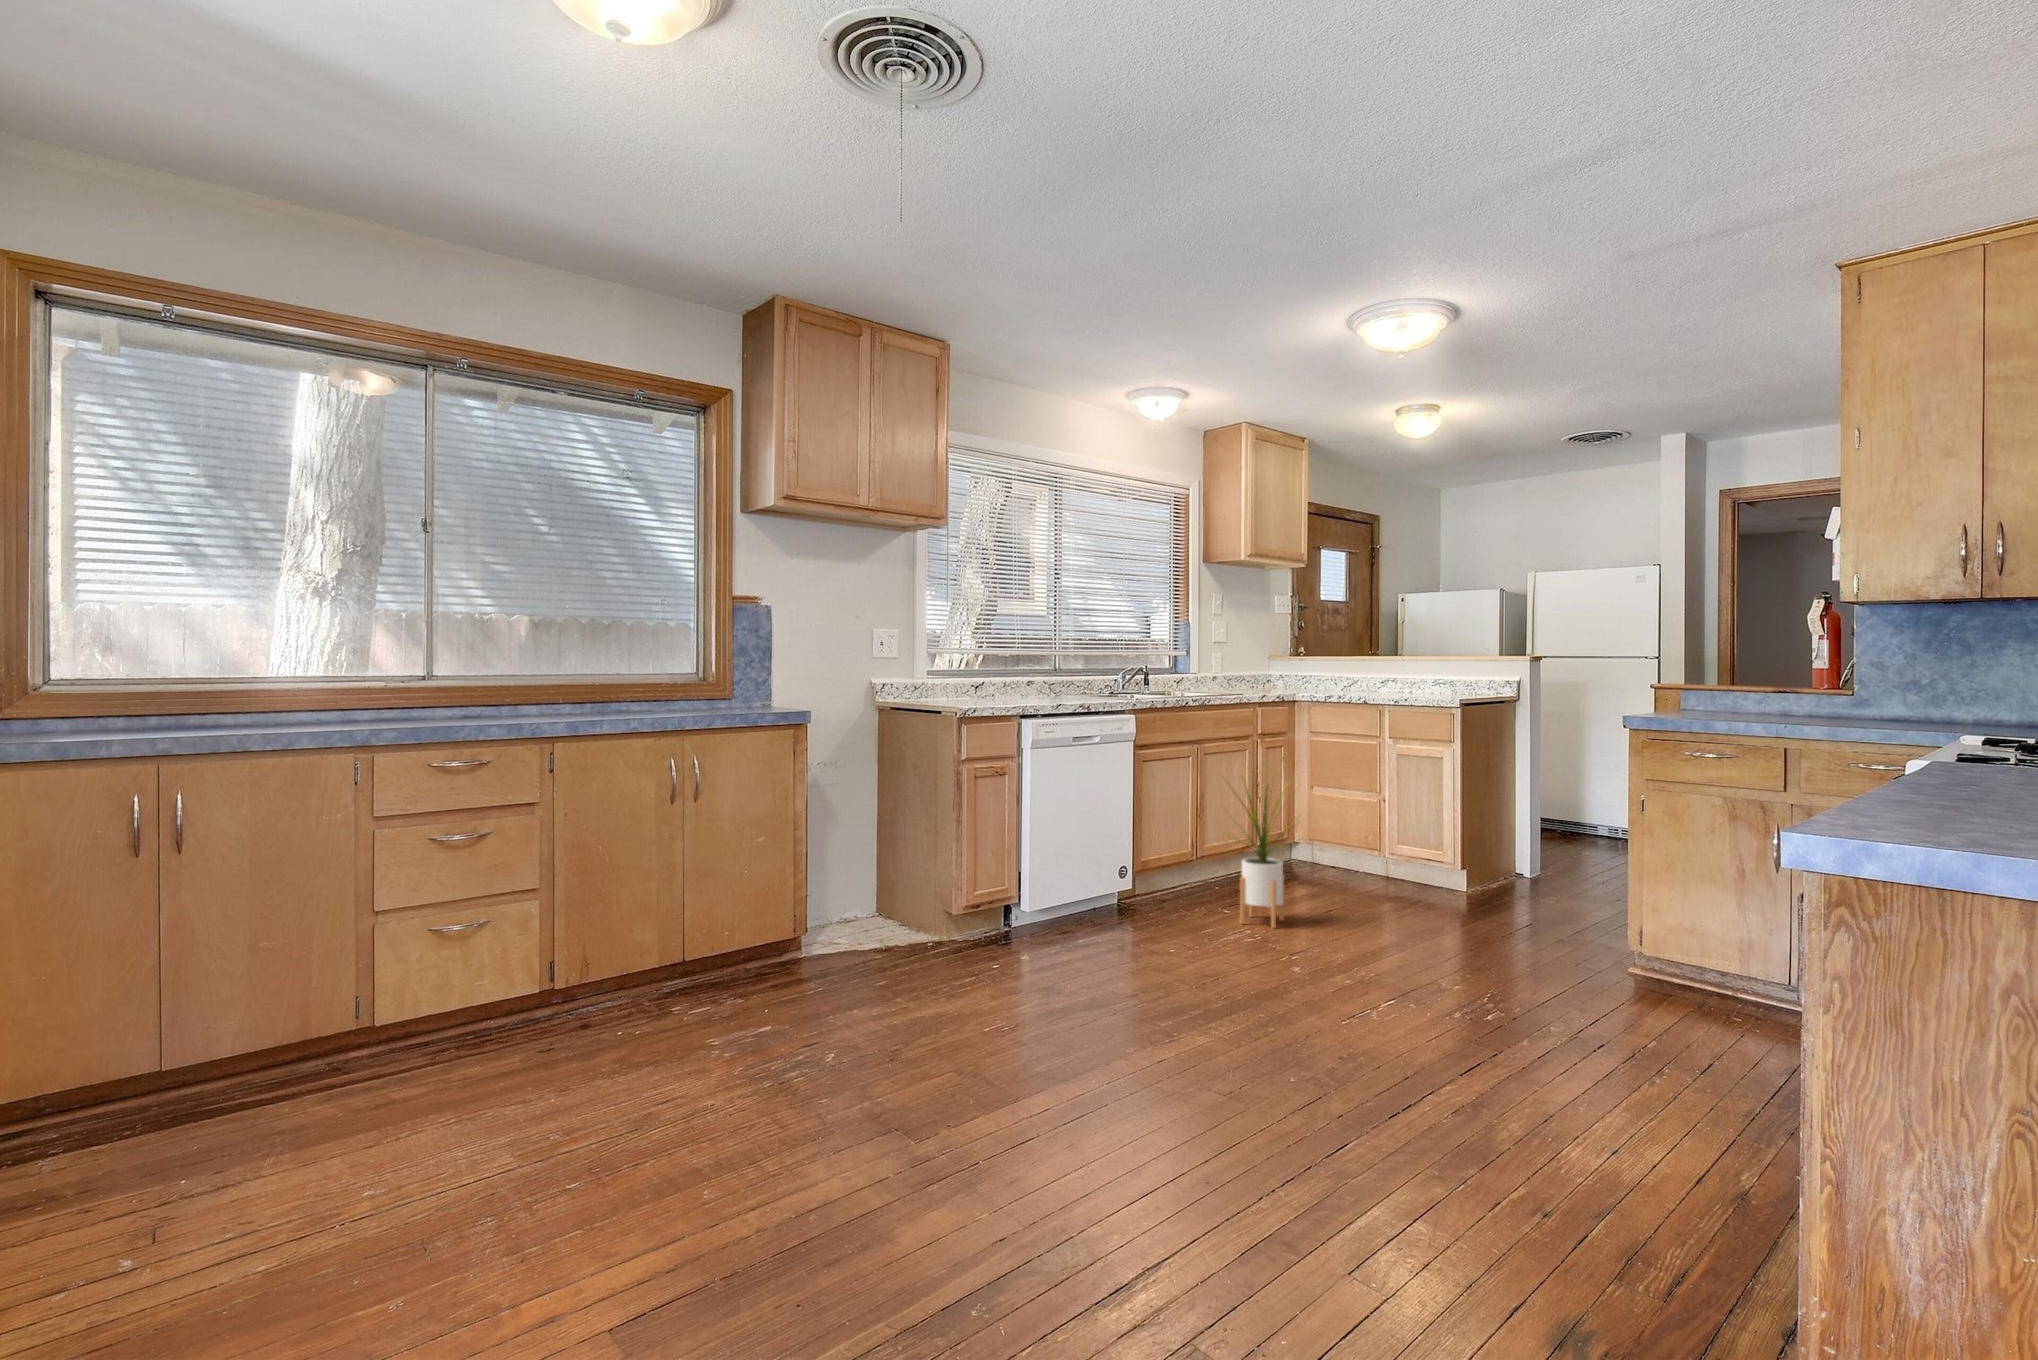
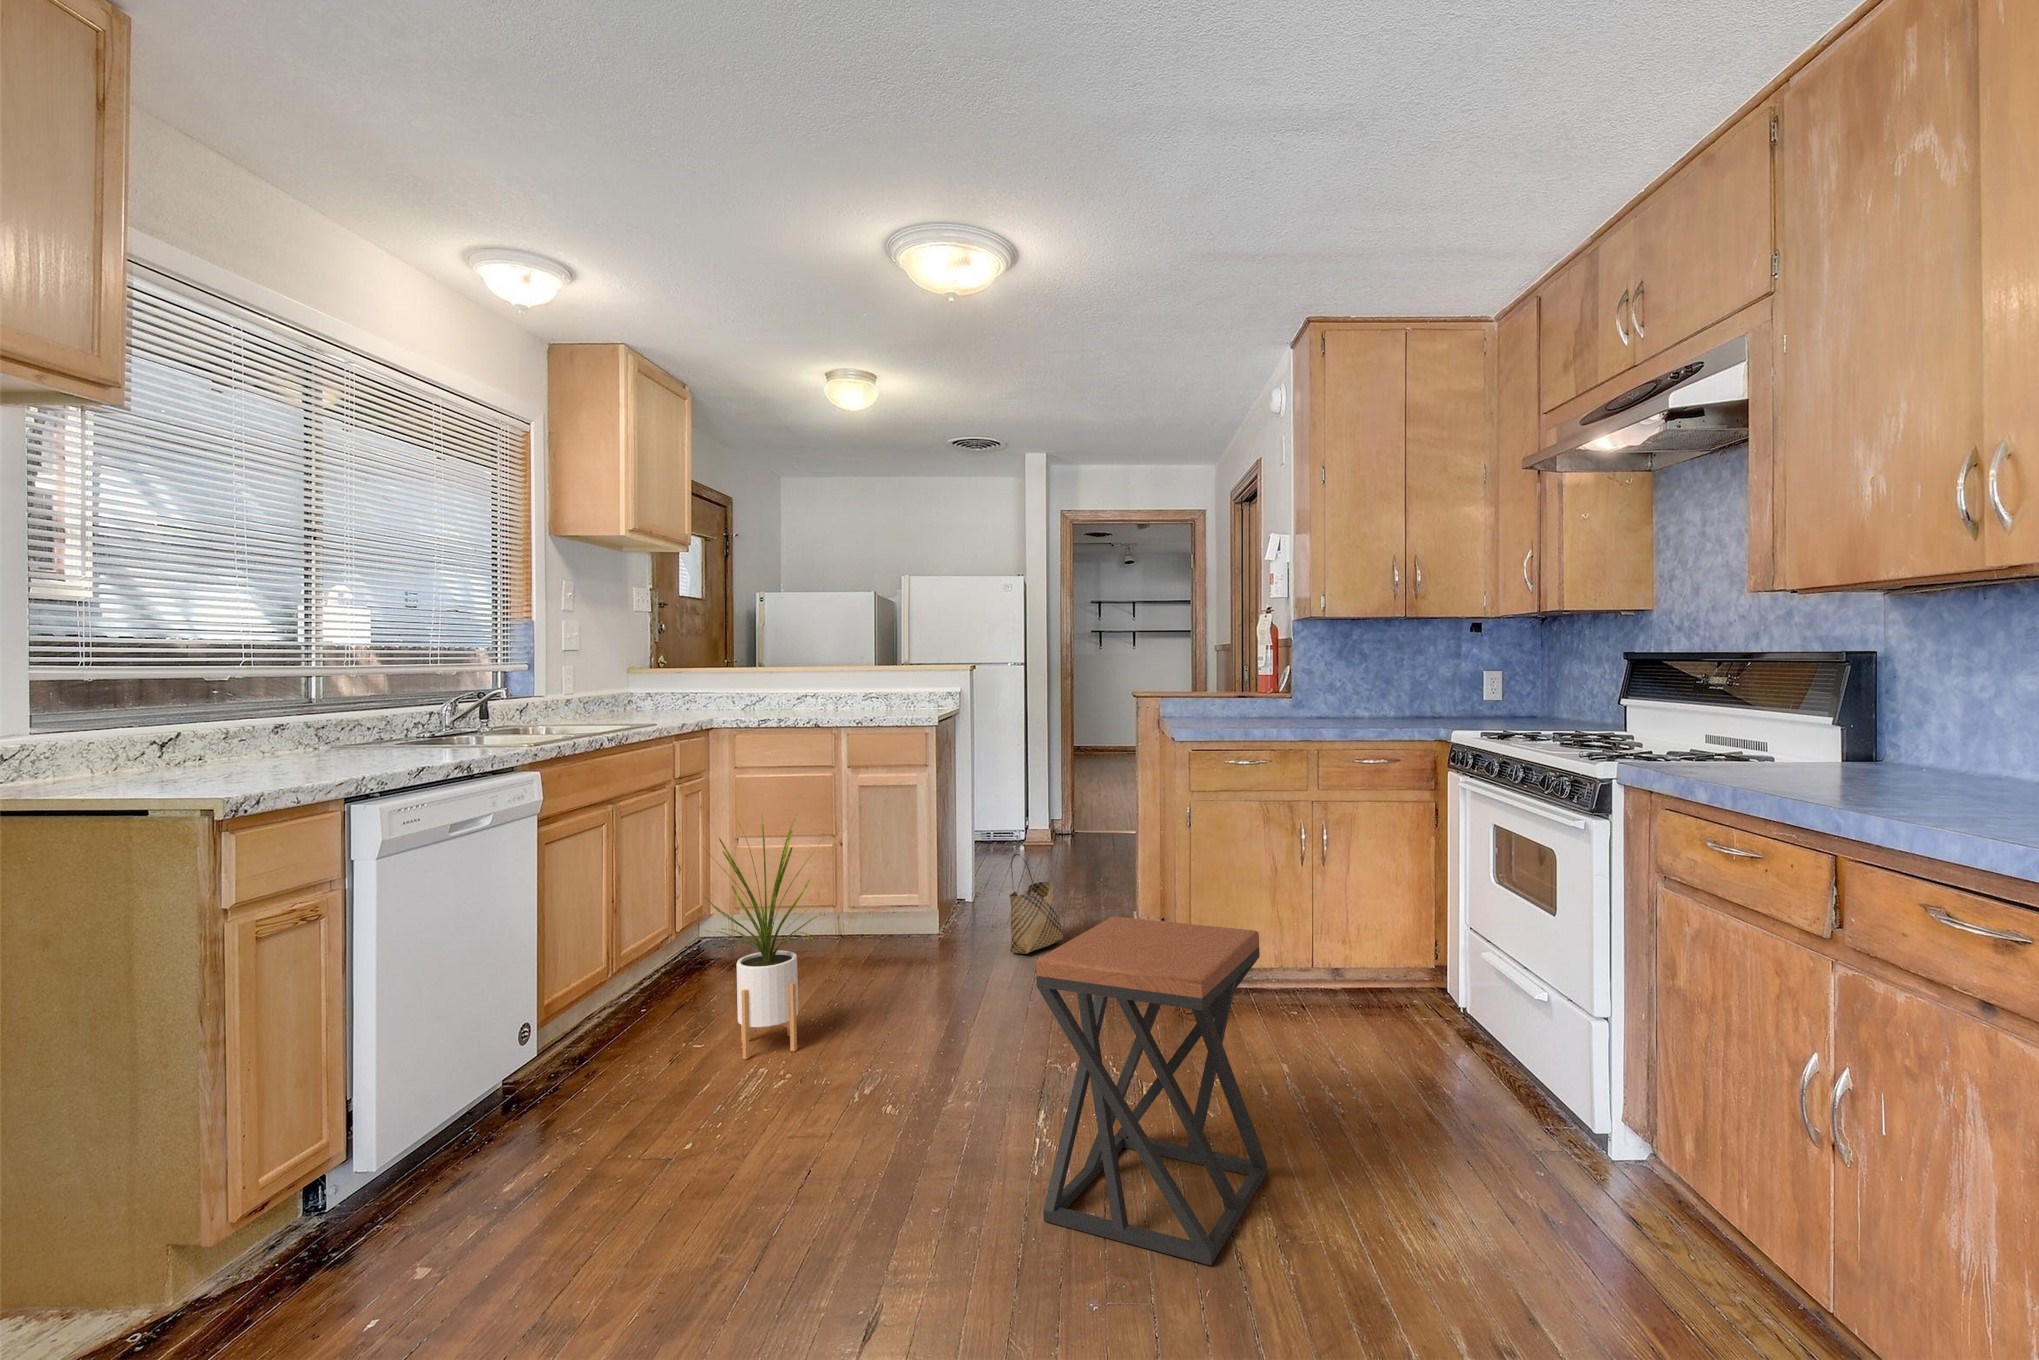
woven basket: none [1500,831,1562,919] -> present [1010,854,1063,954]
stool: none [1310,855,1494,1086] -> present [1036,916,1267,1265]

